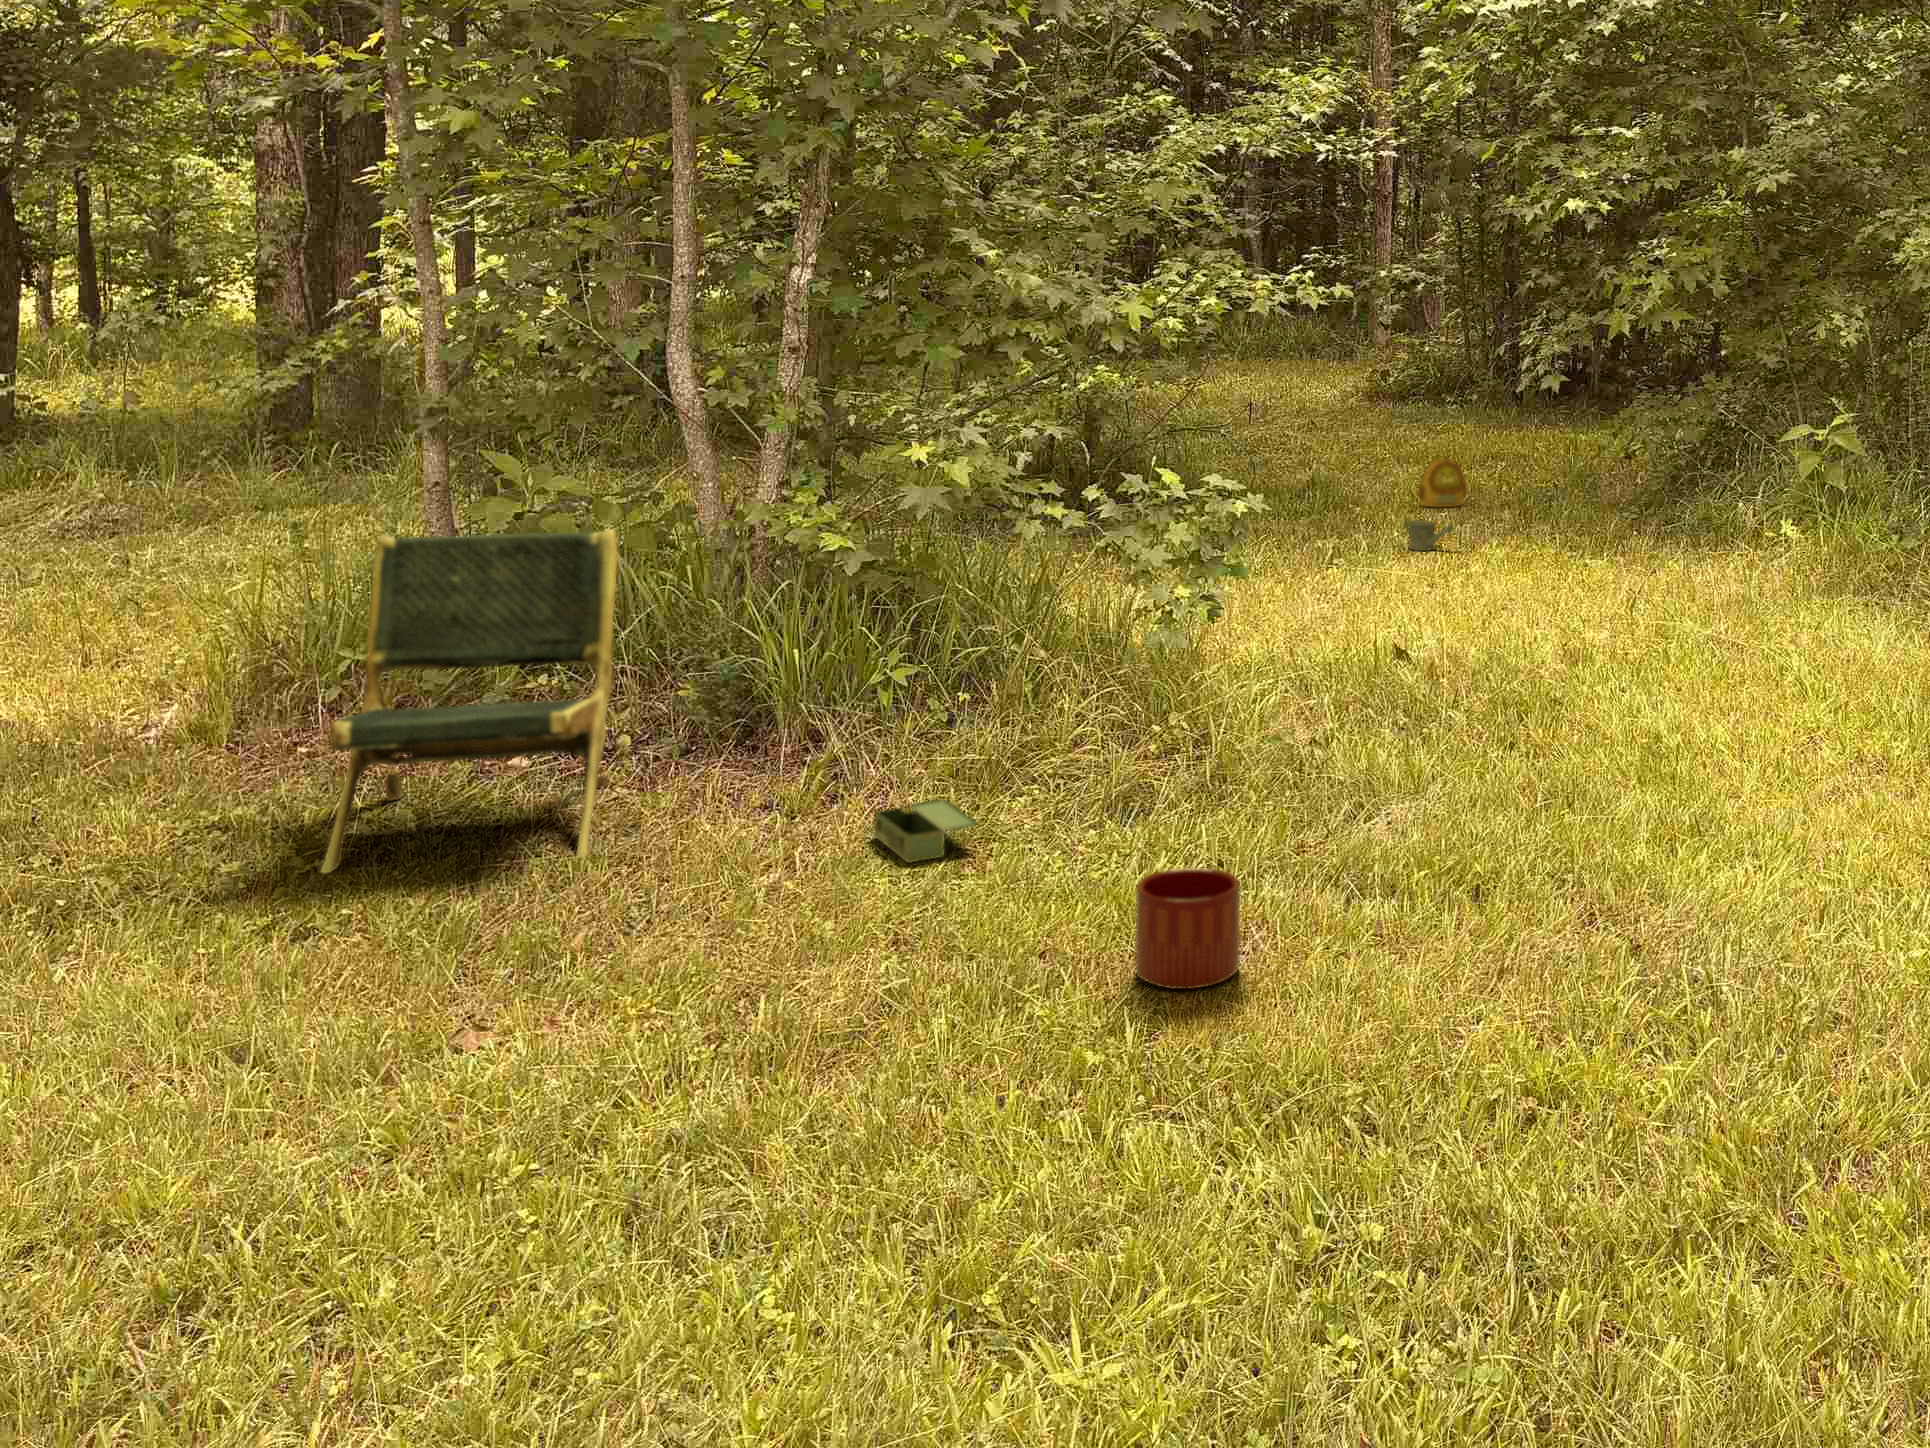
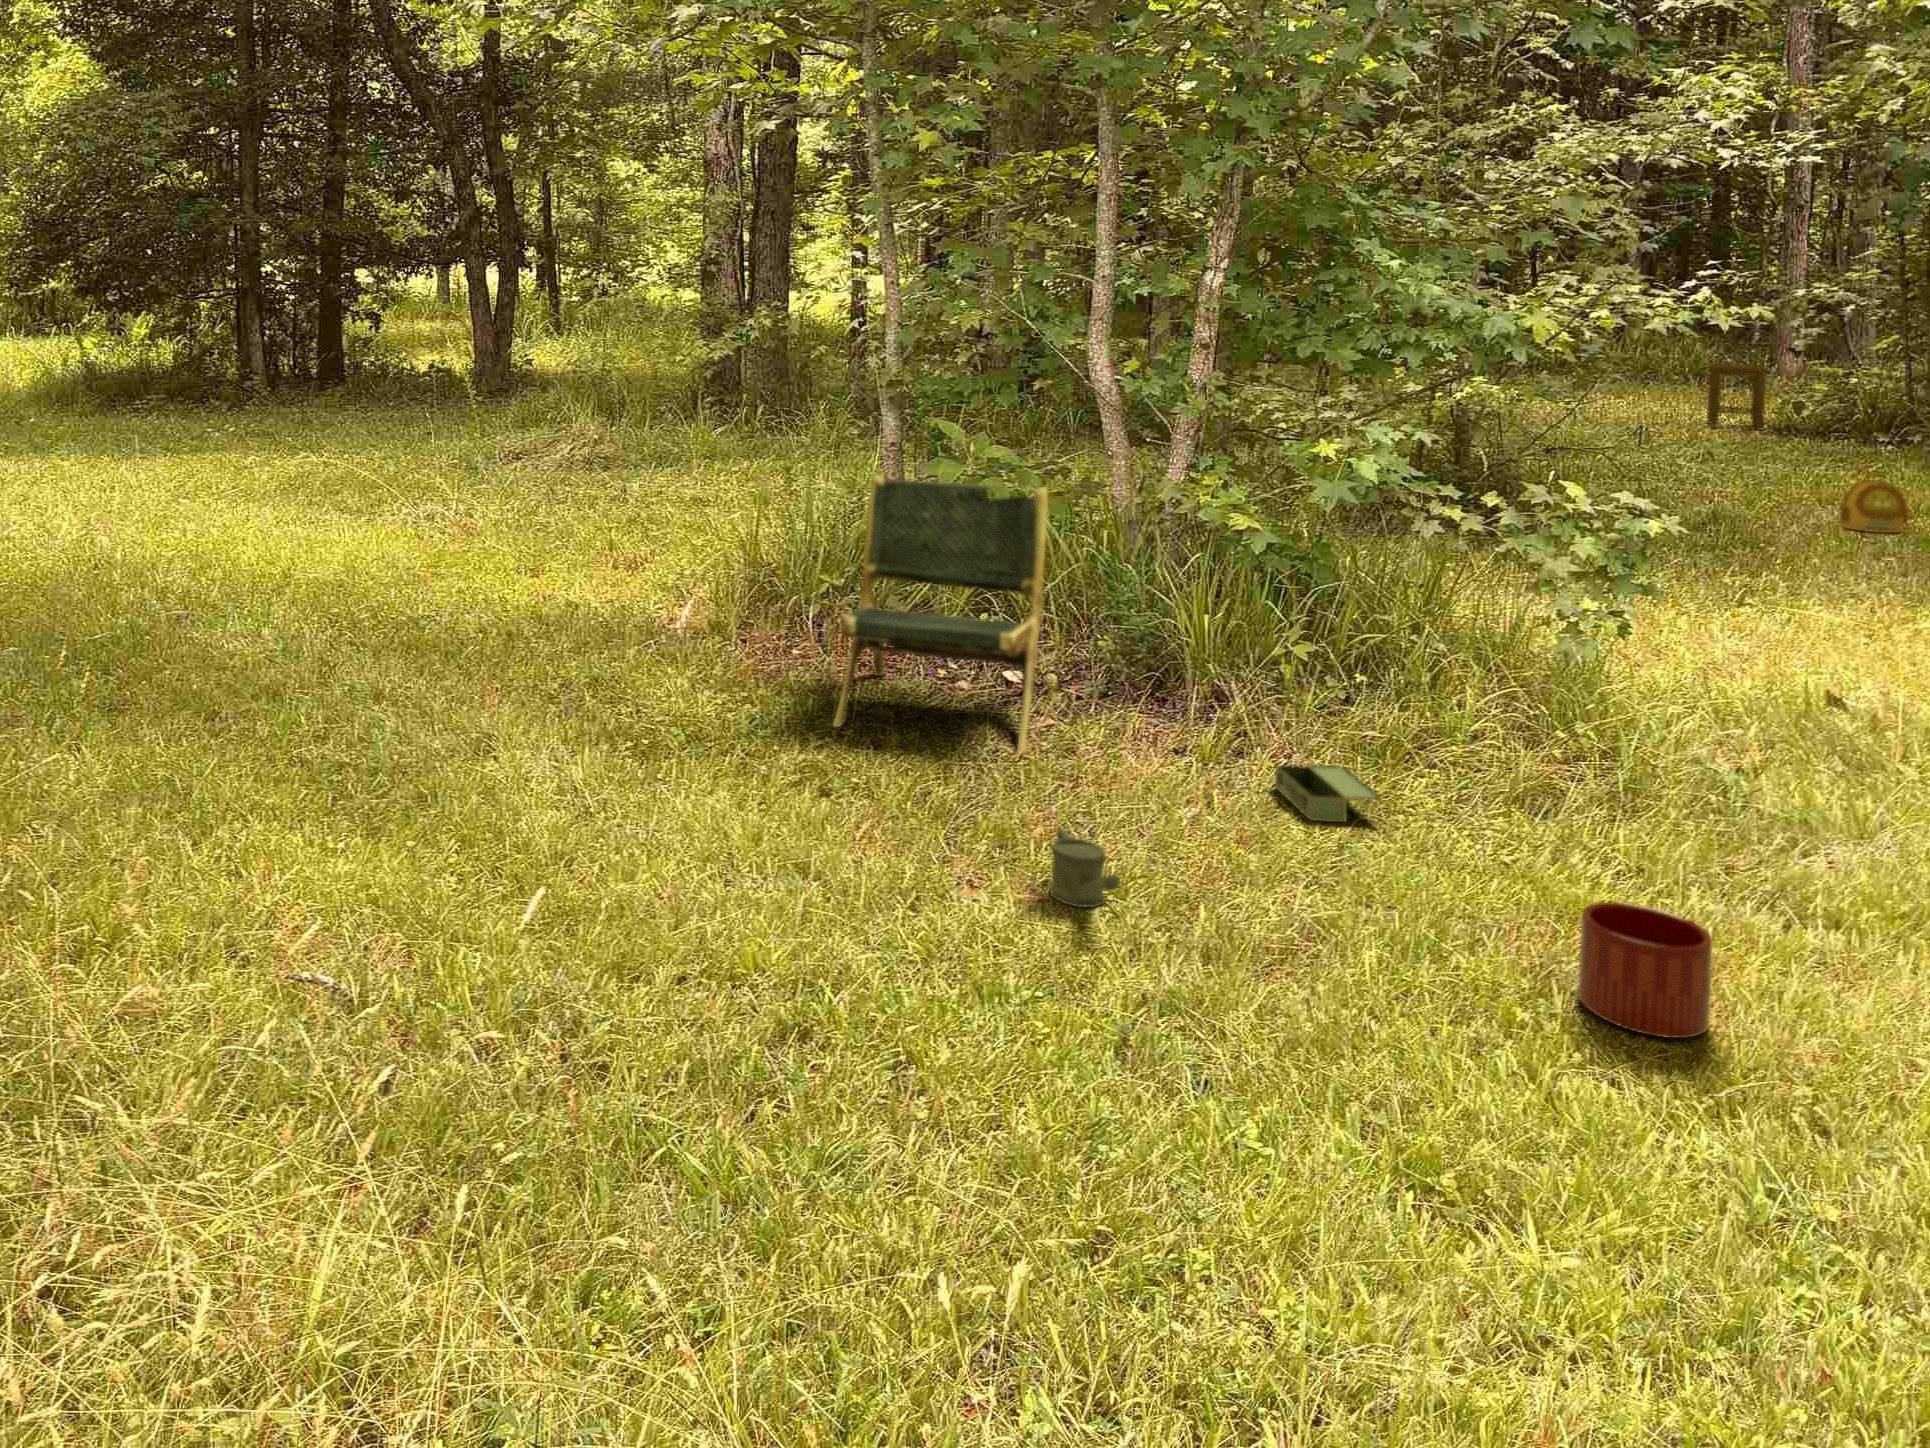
stool: none [1331,357,1379,422] -> present [1707,363,1768,431]
watering can: present [1404,519,1454,551] -> present [1051,829,1120,907]

